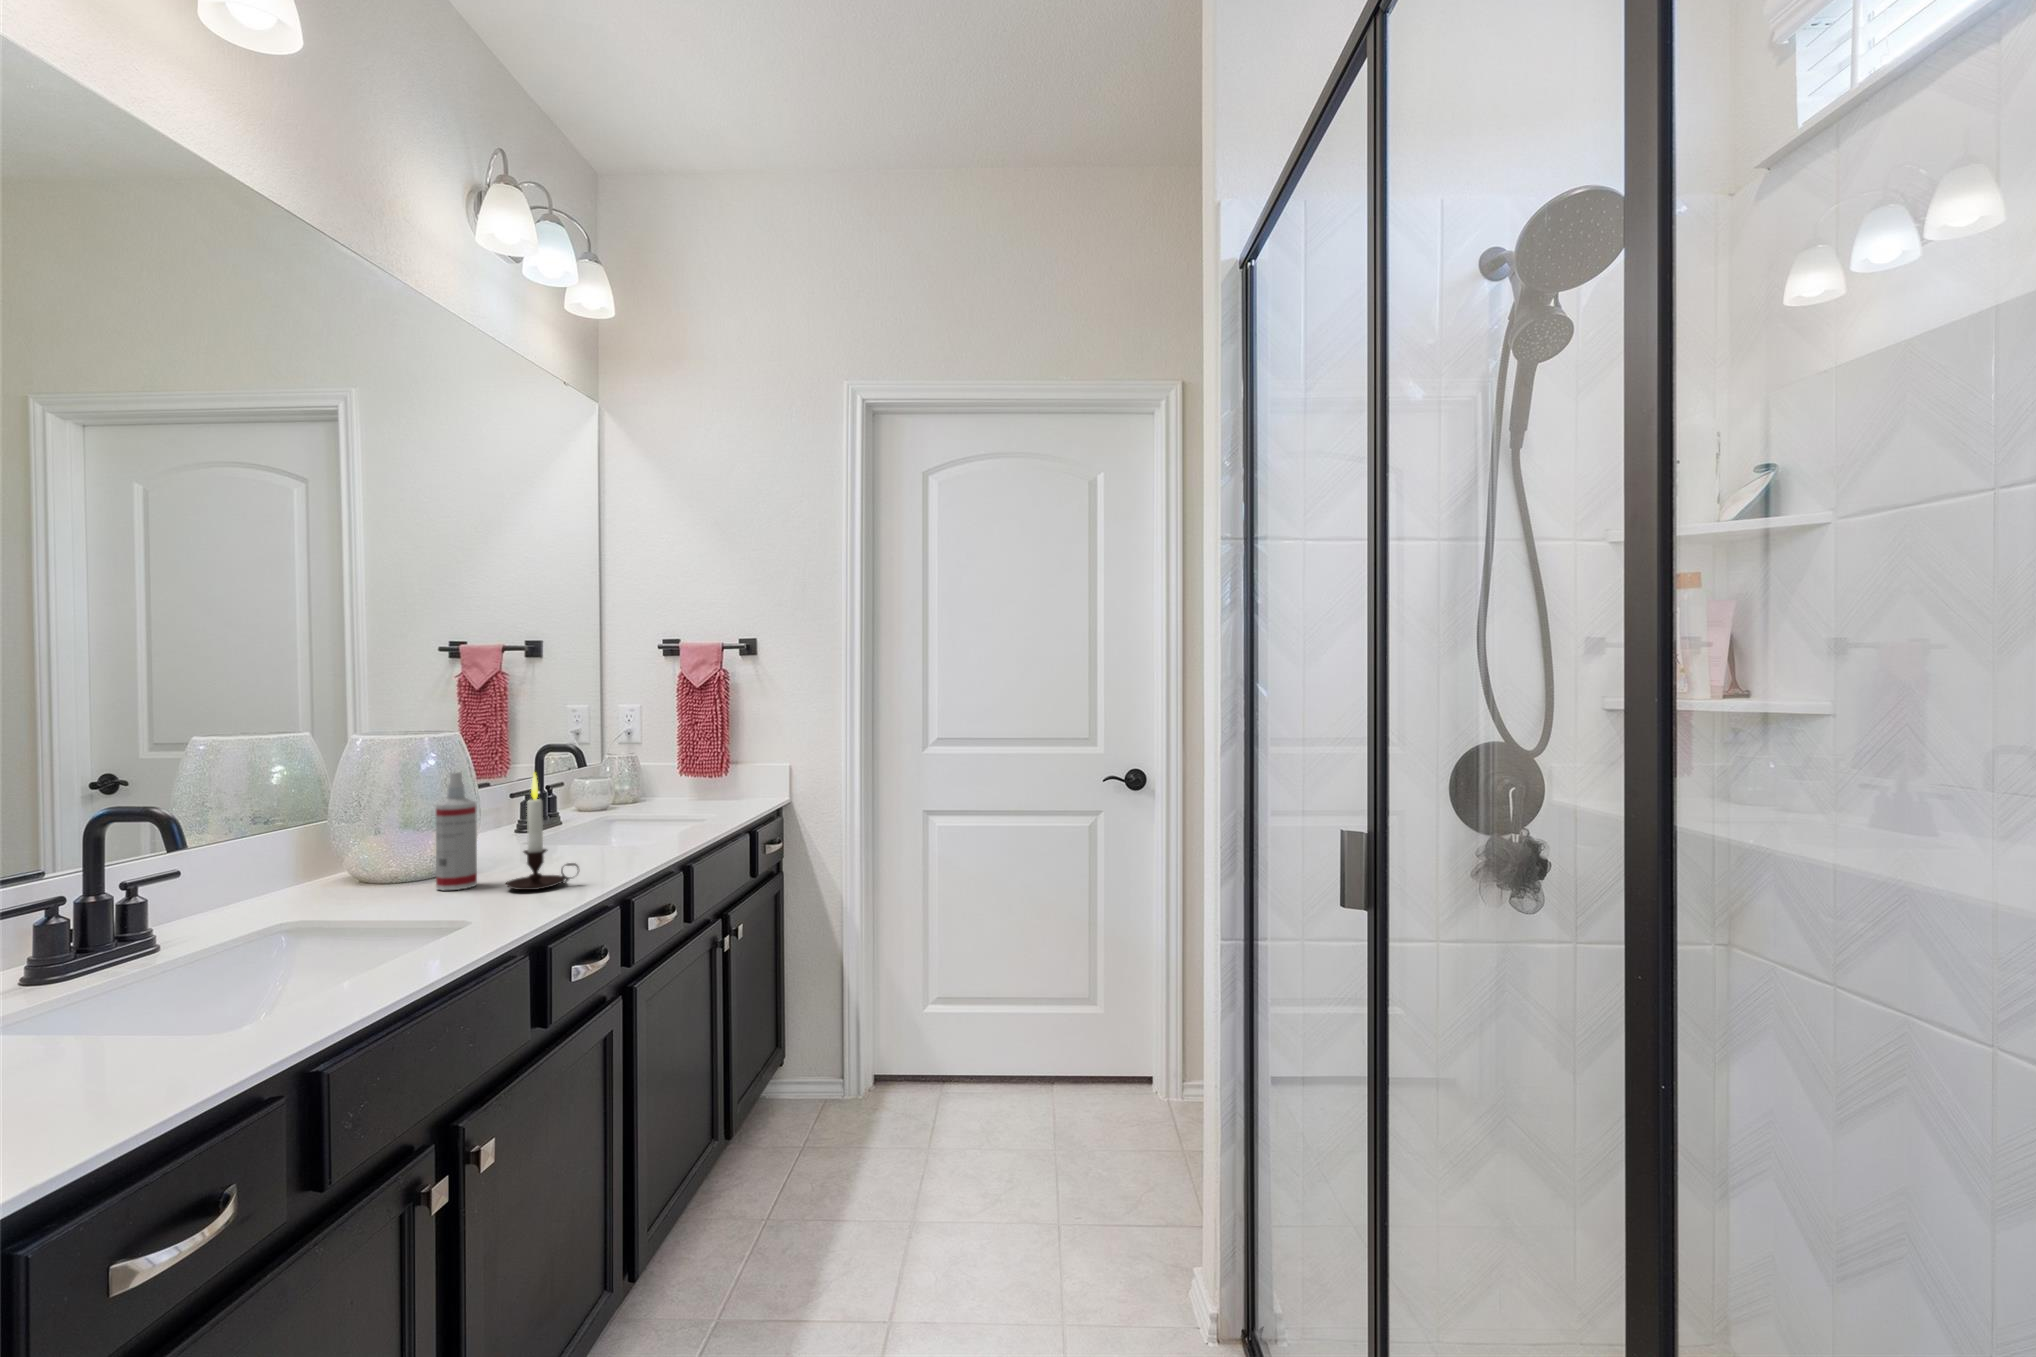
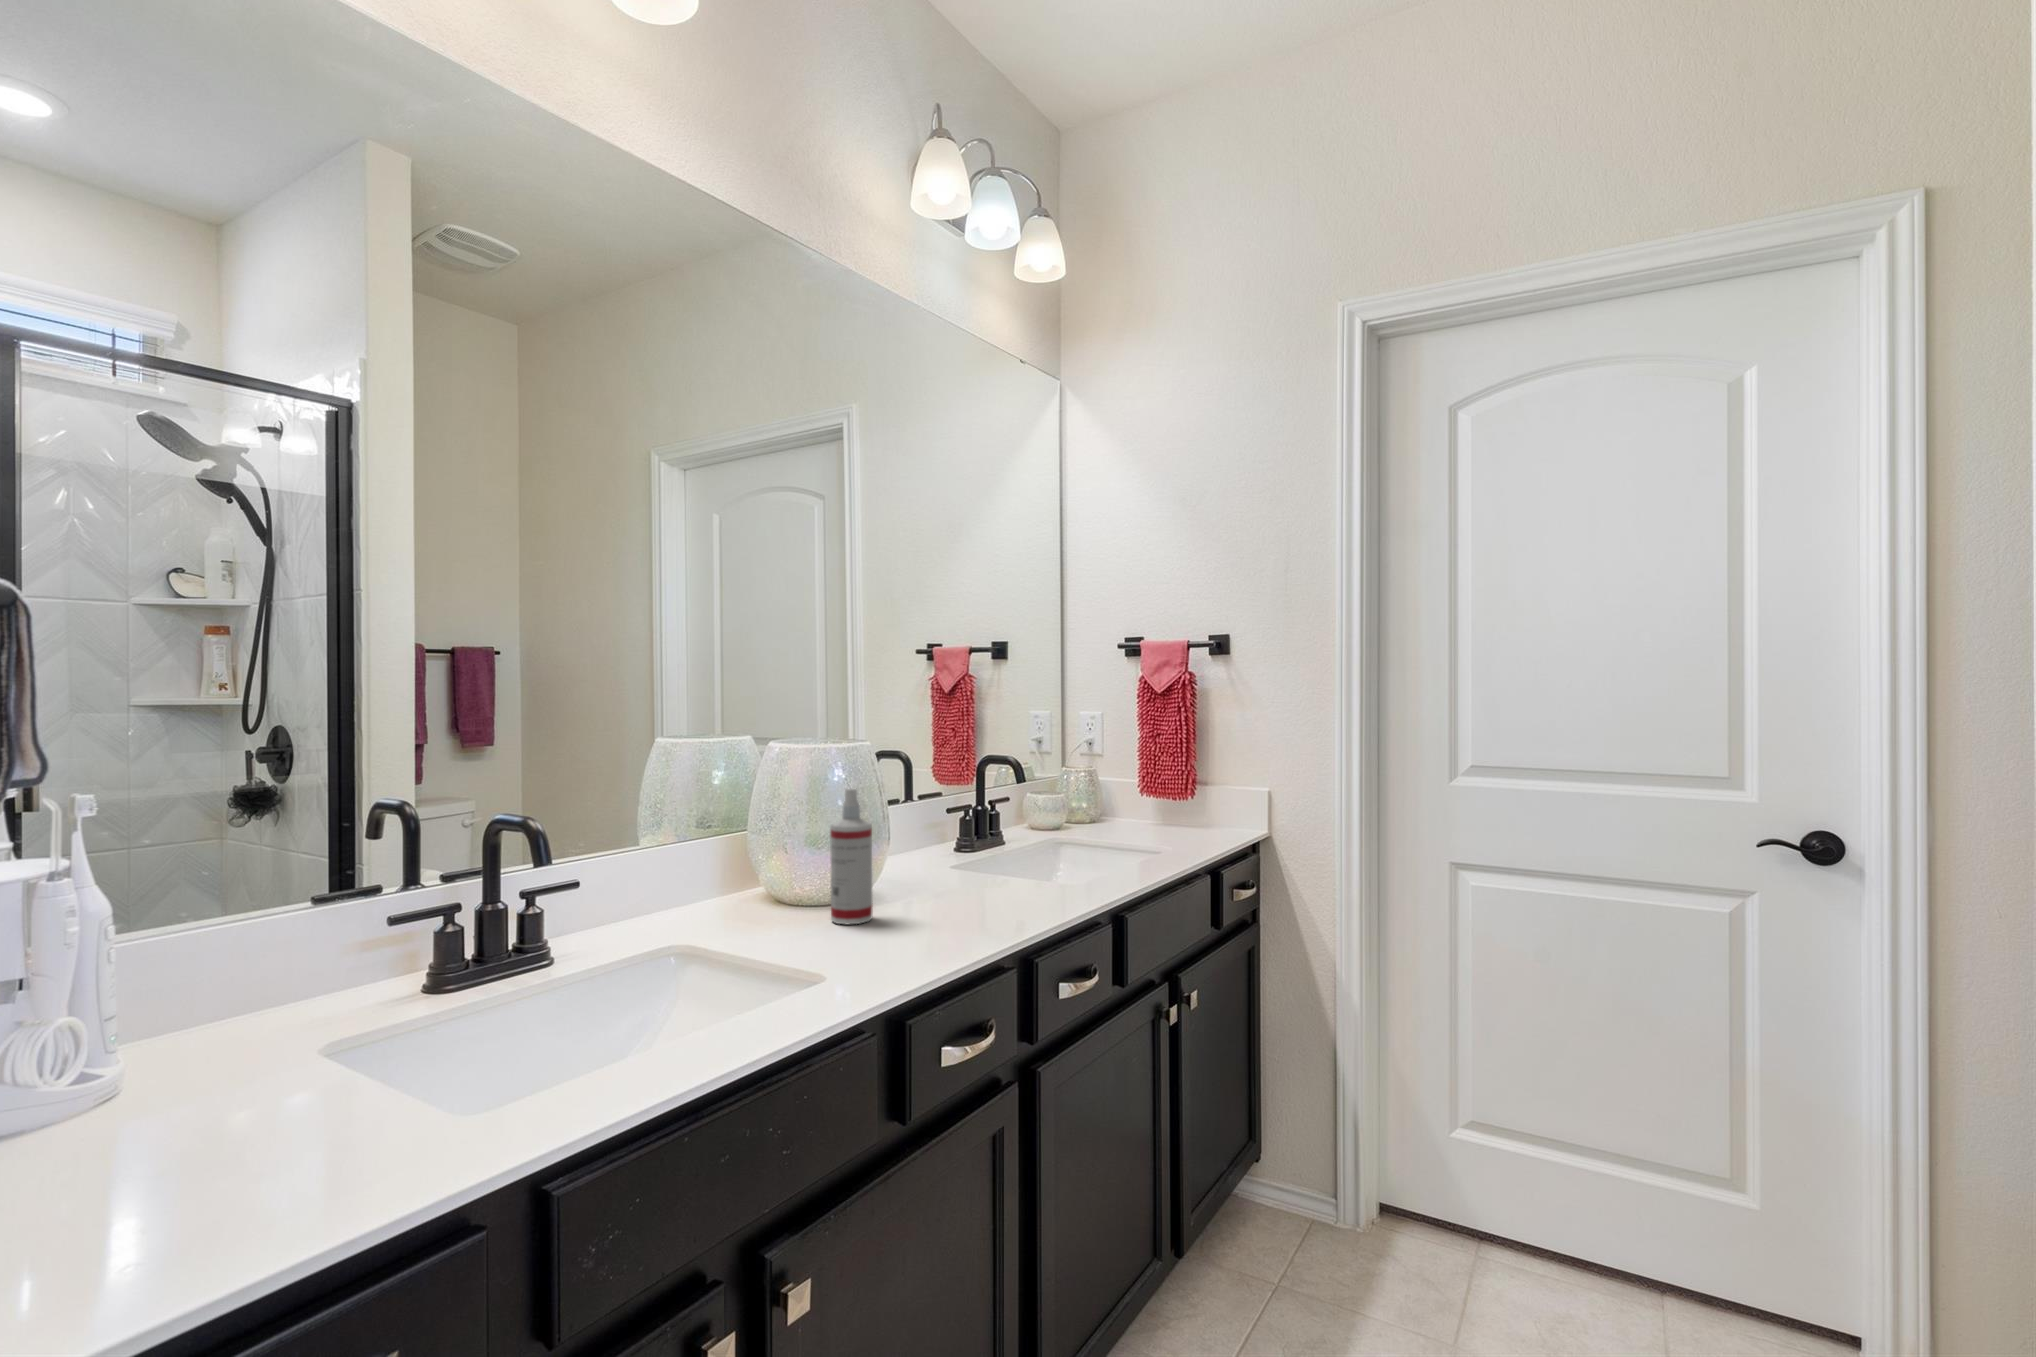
candle: present [506,773,579,890] -> none [890,794,968,938]

